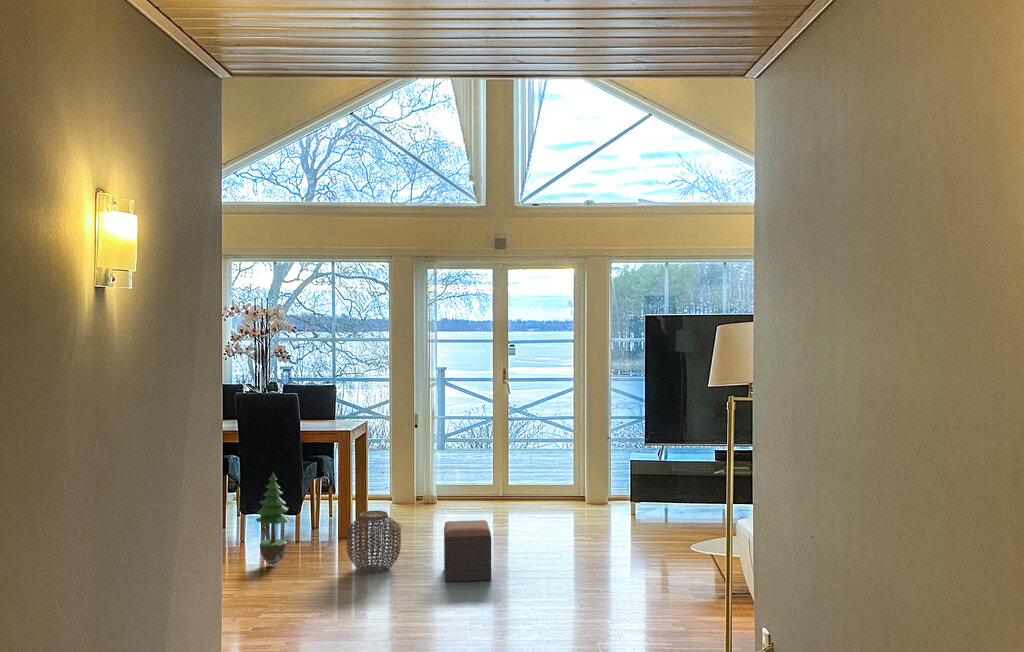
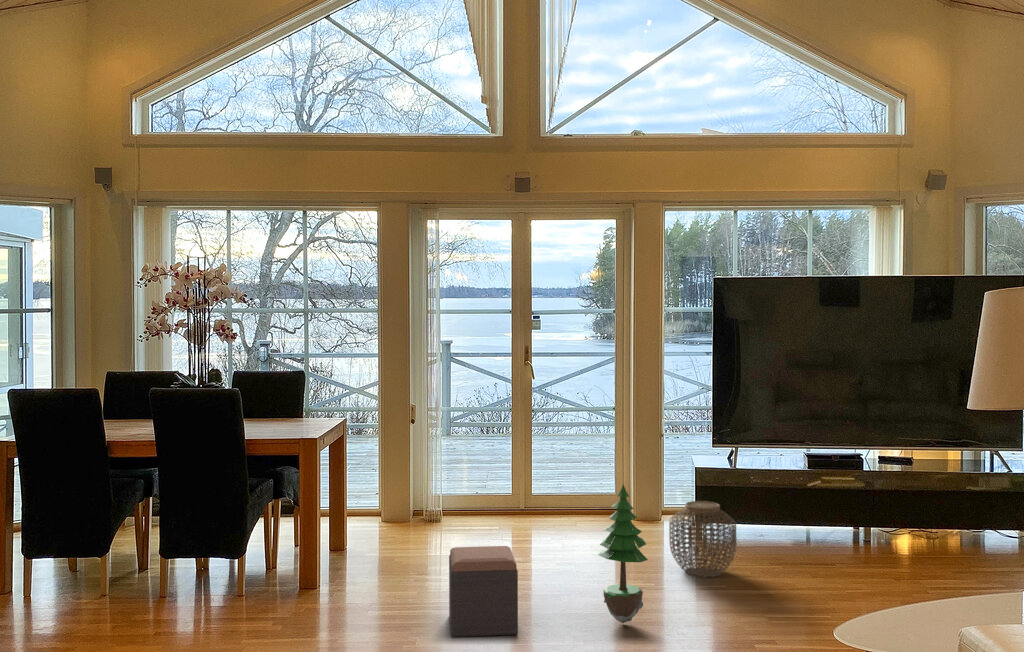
potted tree: present [256,473,290,565] -> present [598,485,648,623]
woven basket: present [346,511,401,574] -> present [669,501,736,577]

